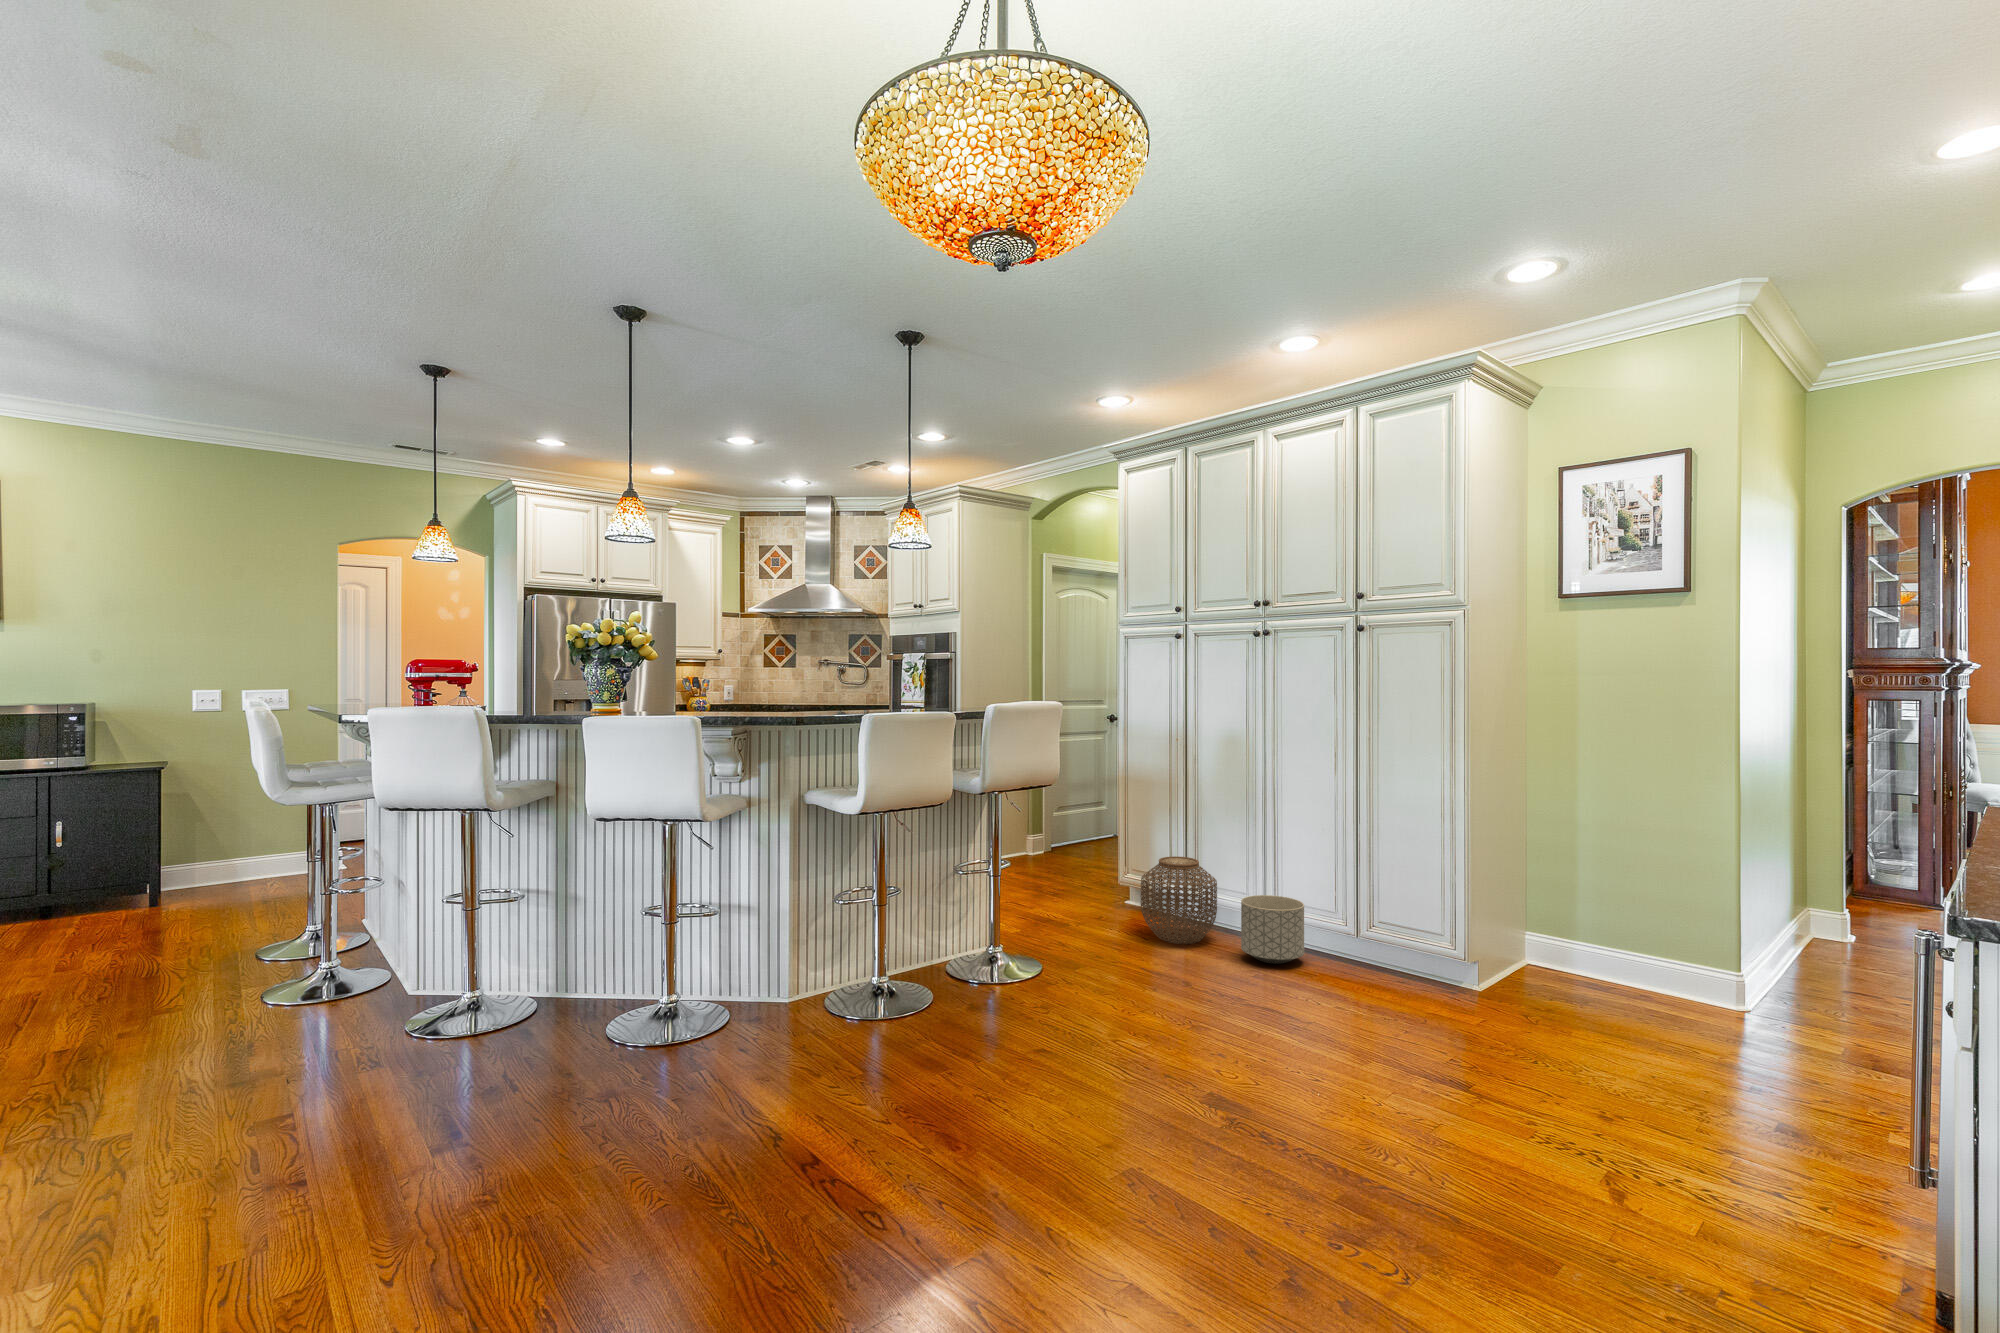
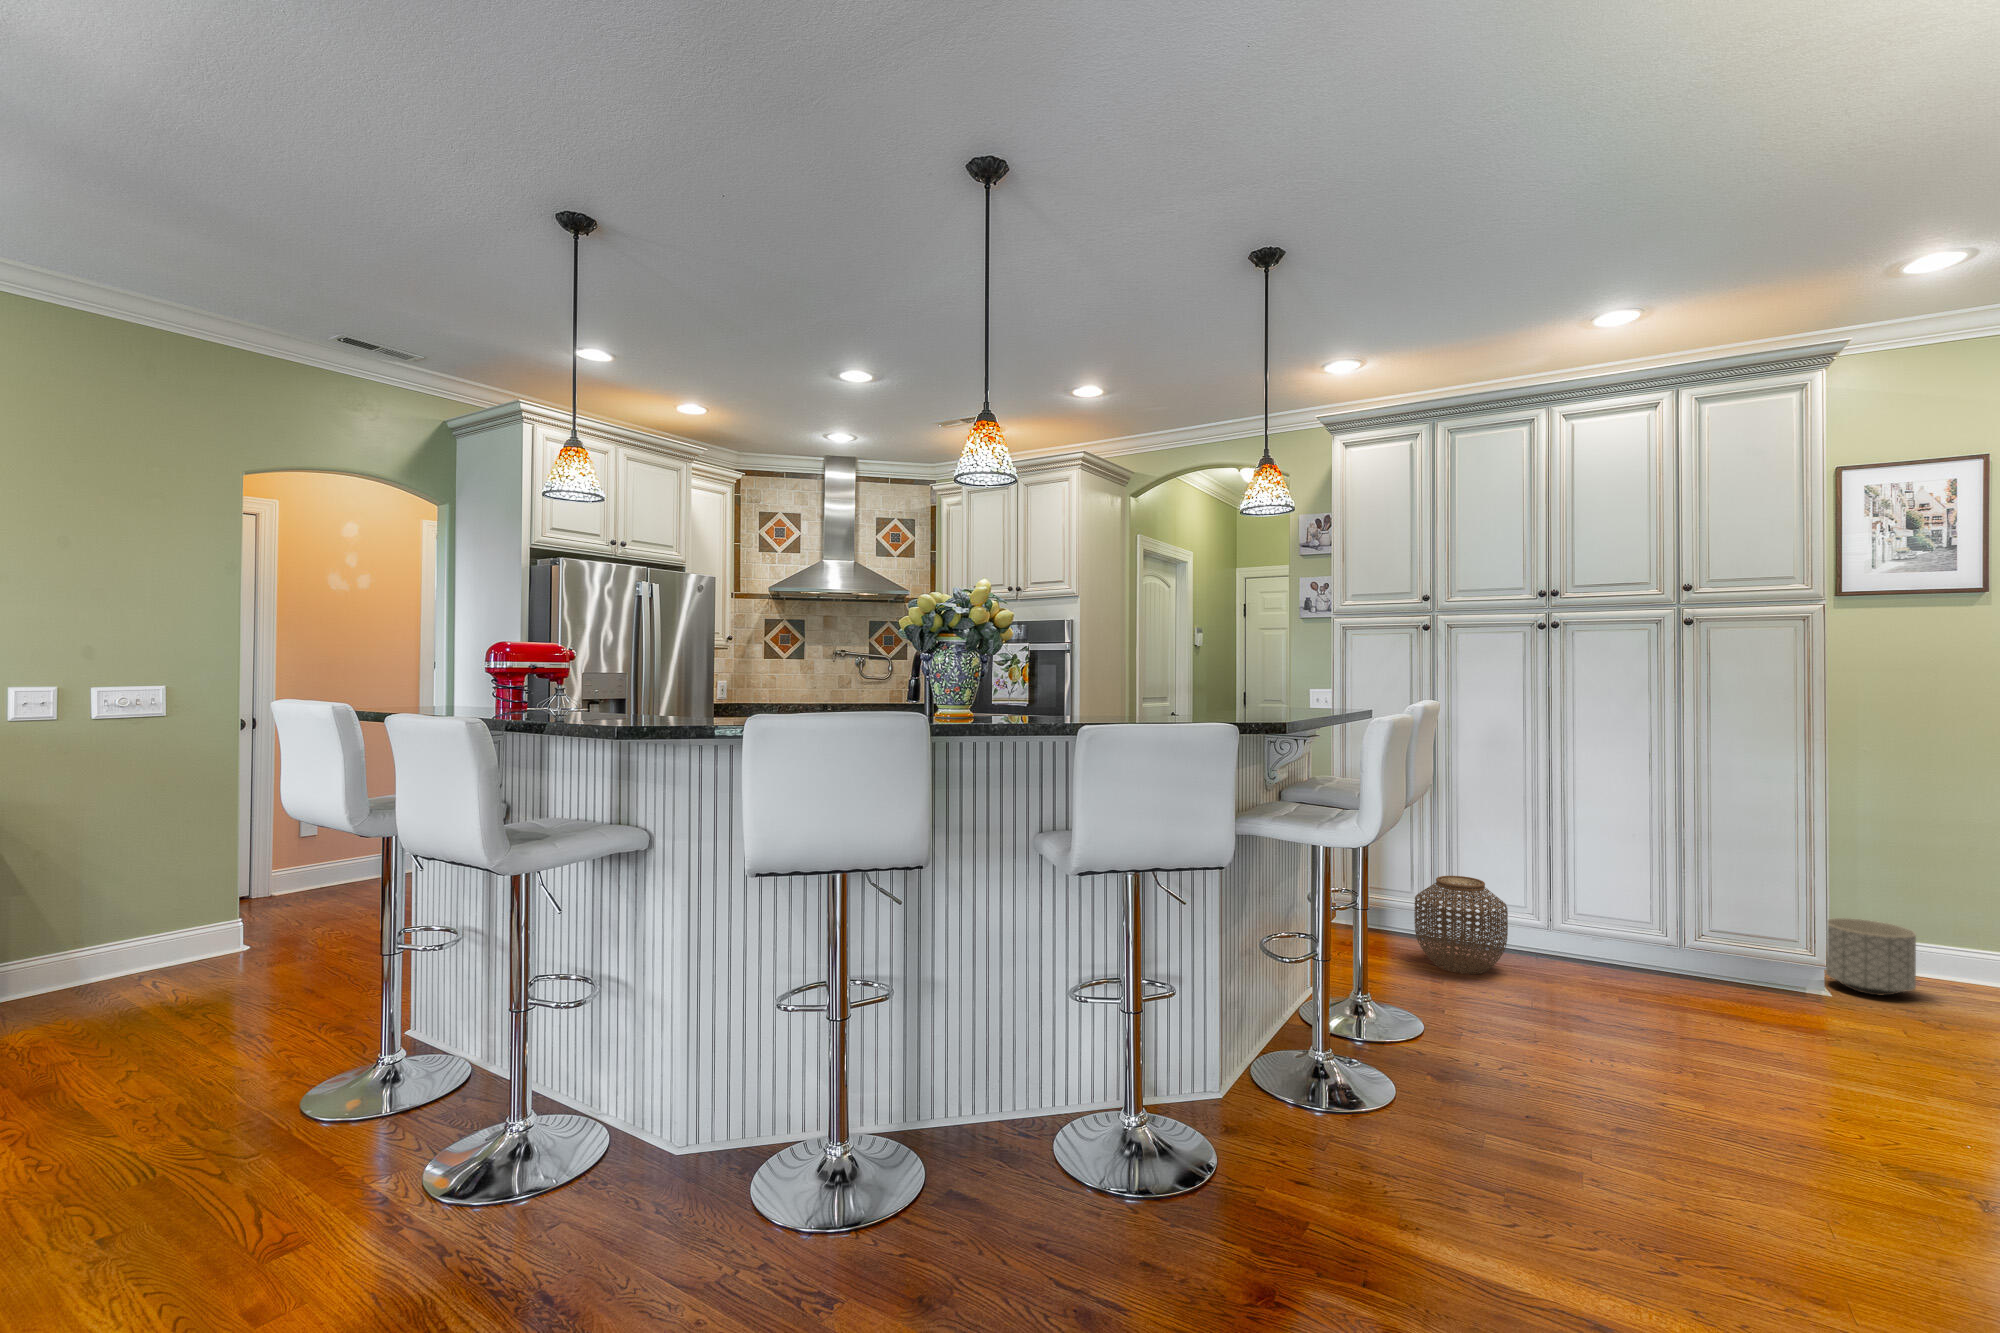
planter: present [1241,895,1304,964] -> present [1826,918,1916,996]

